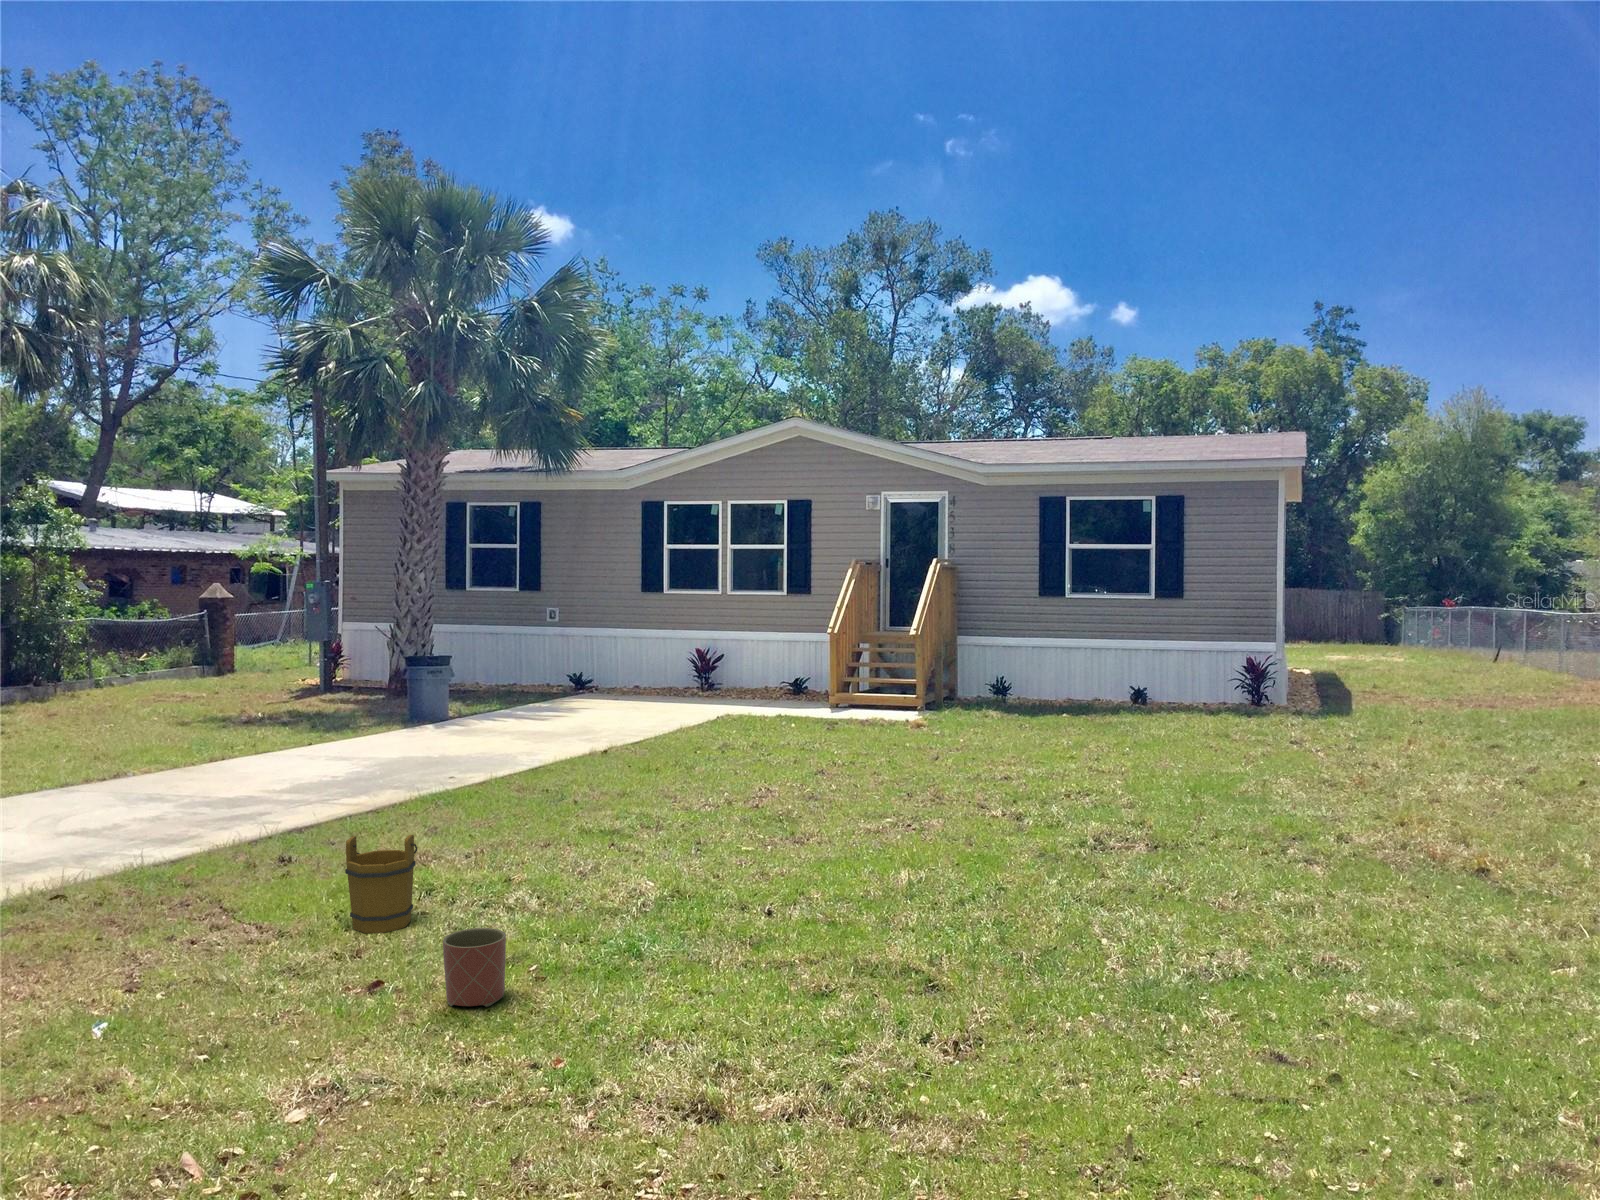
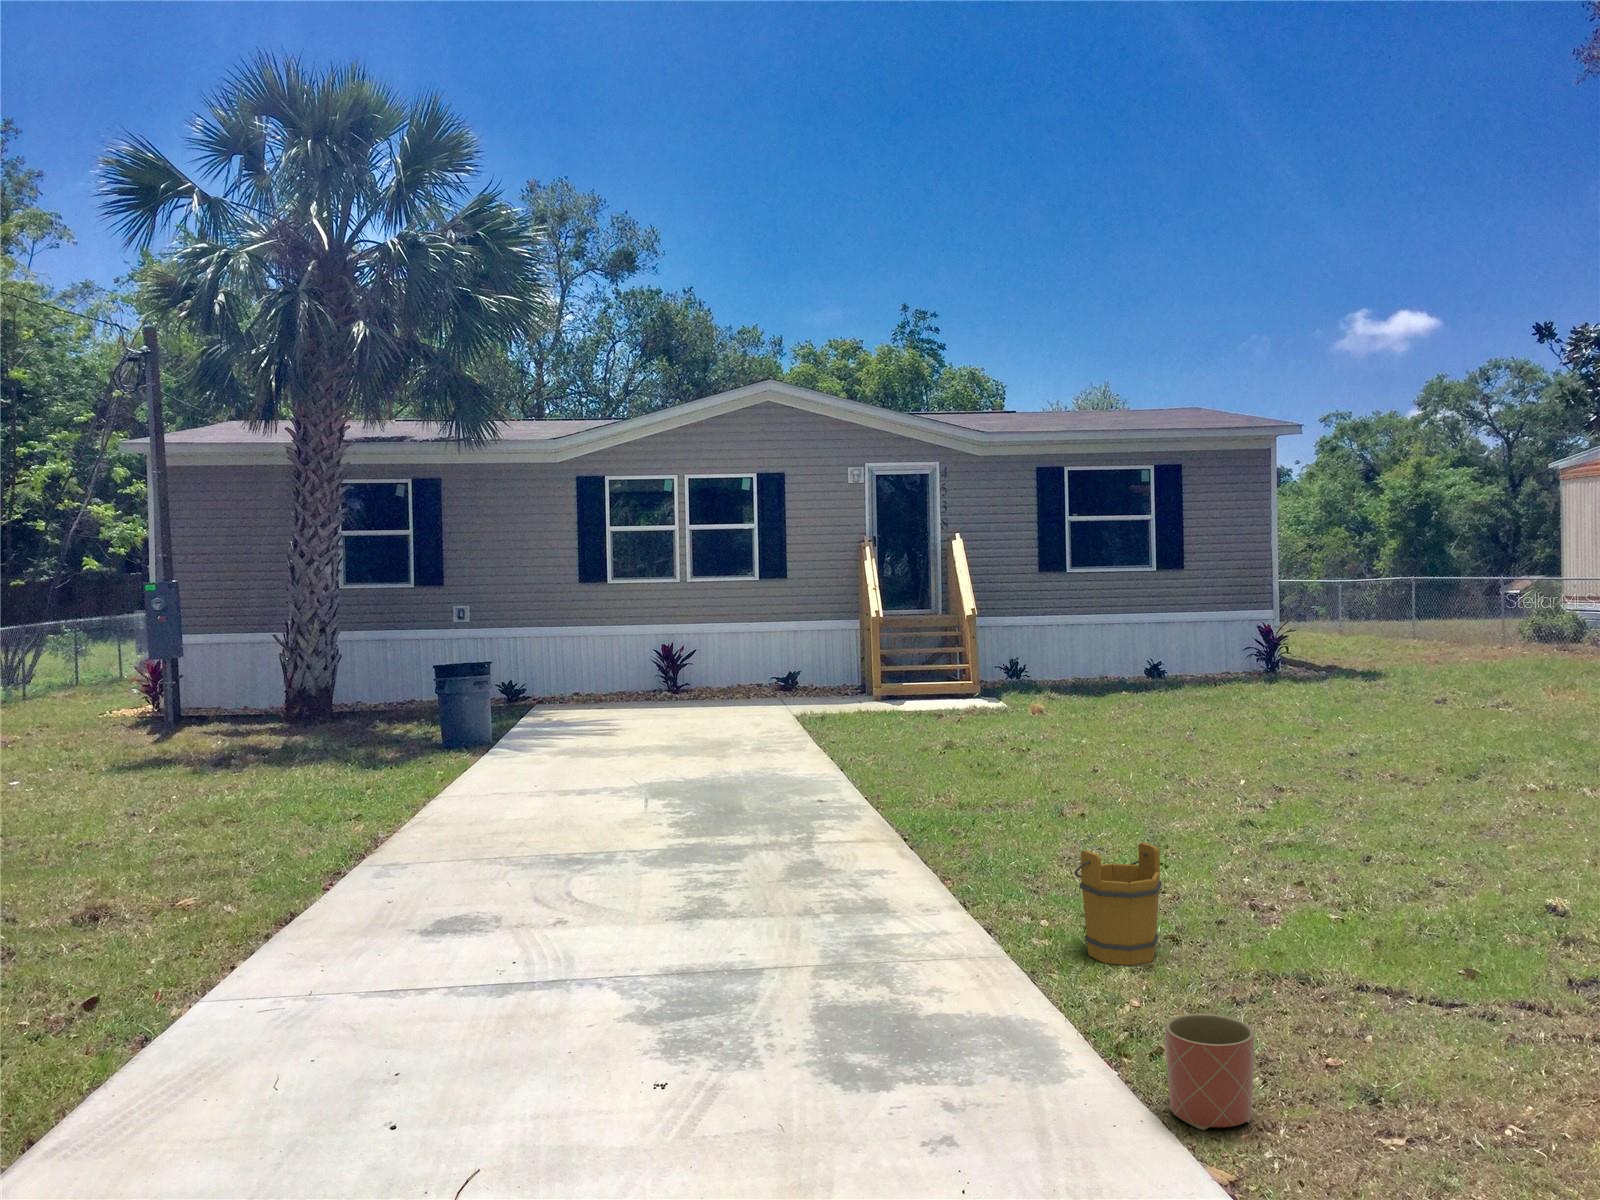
planter: present [443,928,506,1007] -> present [1165,1013,1254,1130]

